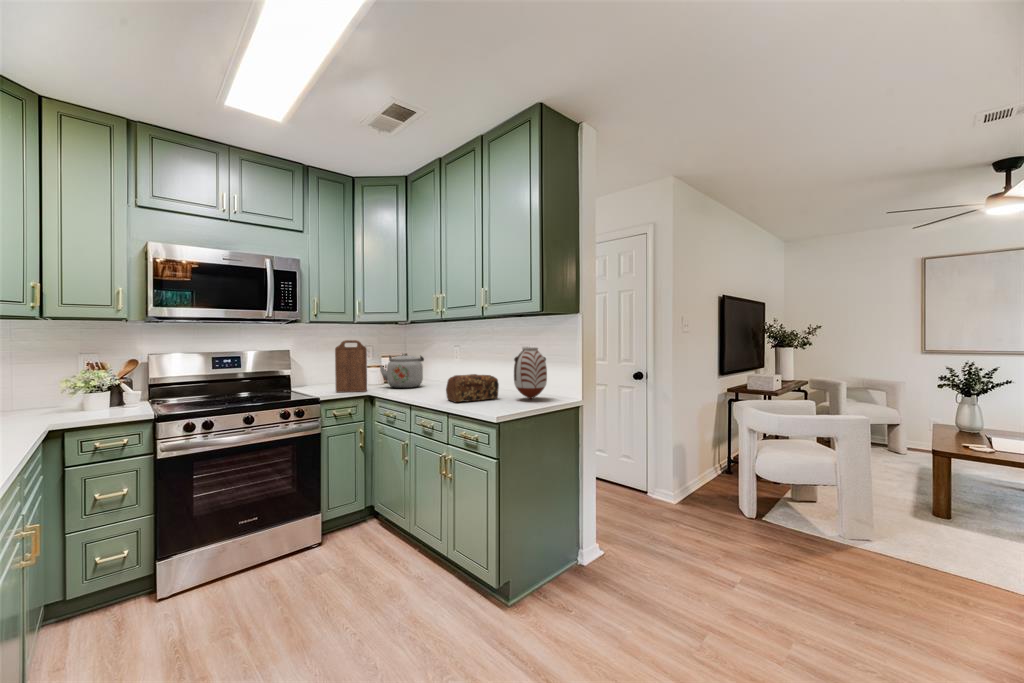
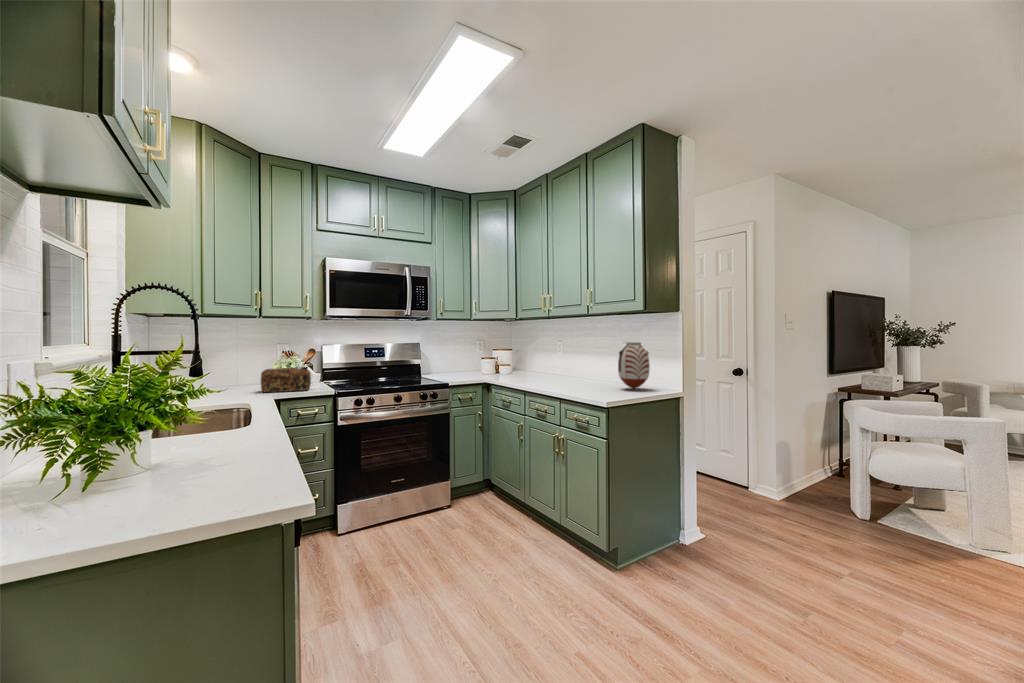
cutting board: present [335,340,367,392] -> none [459,336,484,380]
kettle: present [380,353,424,388] -> none [493,347,531,378]
bread loaf: present [446,374,499,402] -> present [261,368,311,392]

